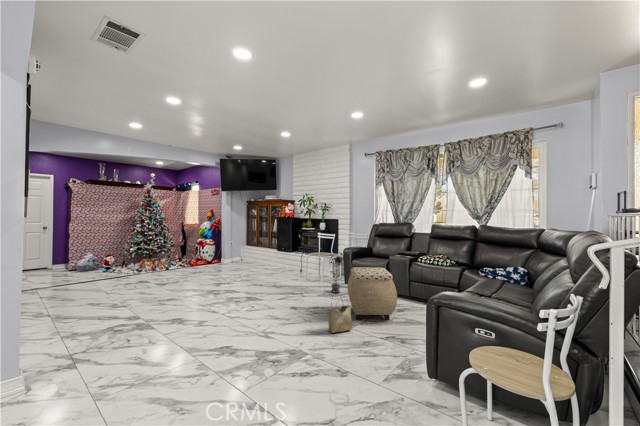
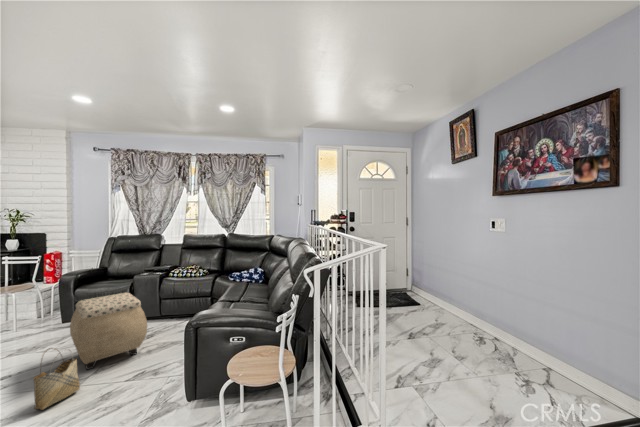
potted plant: present [330,253,345,293] -> none [30,277,67,337]

